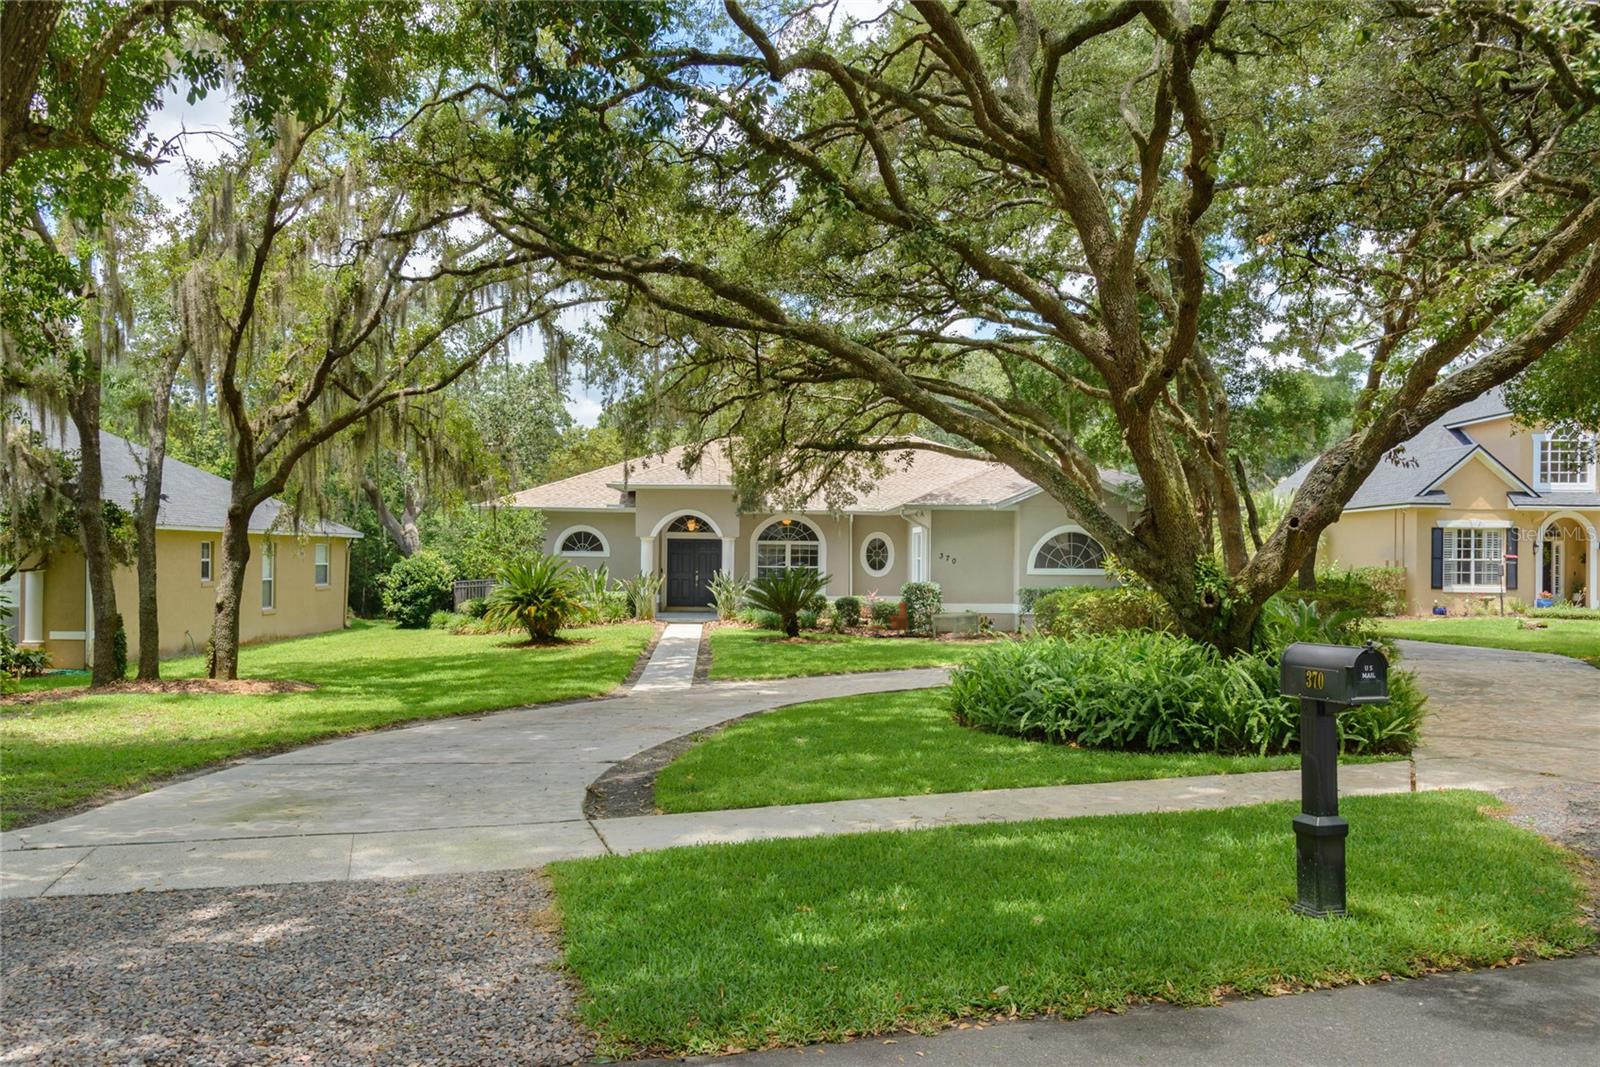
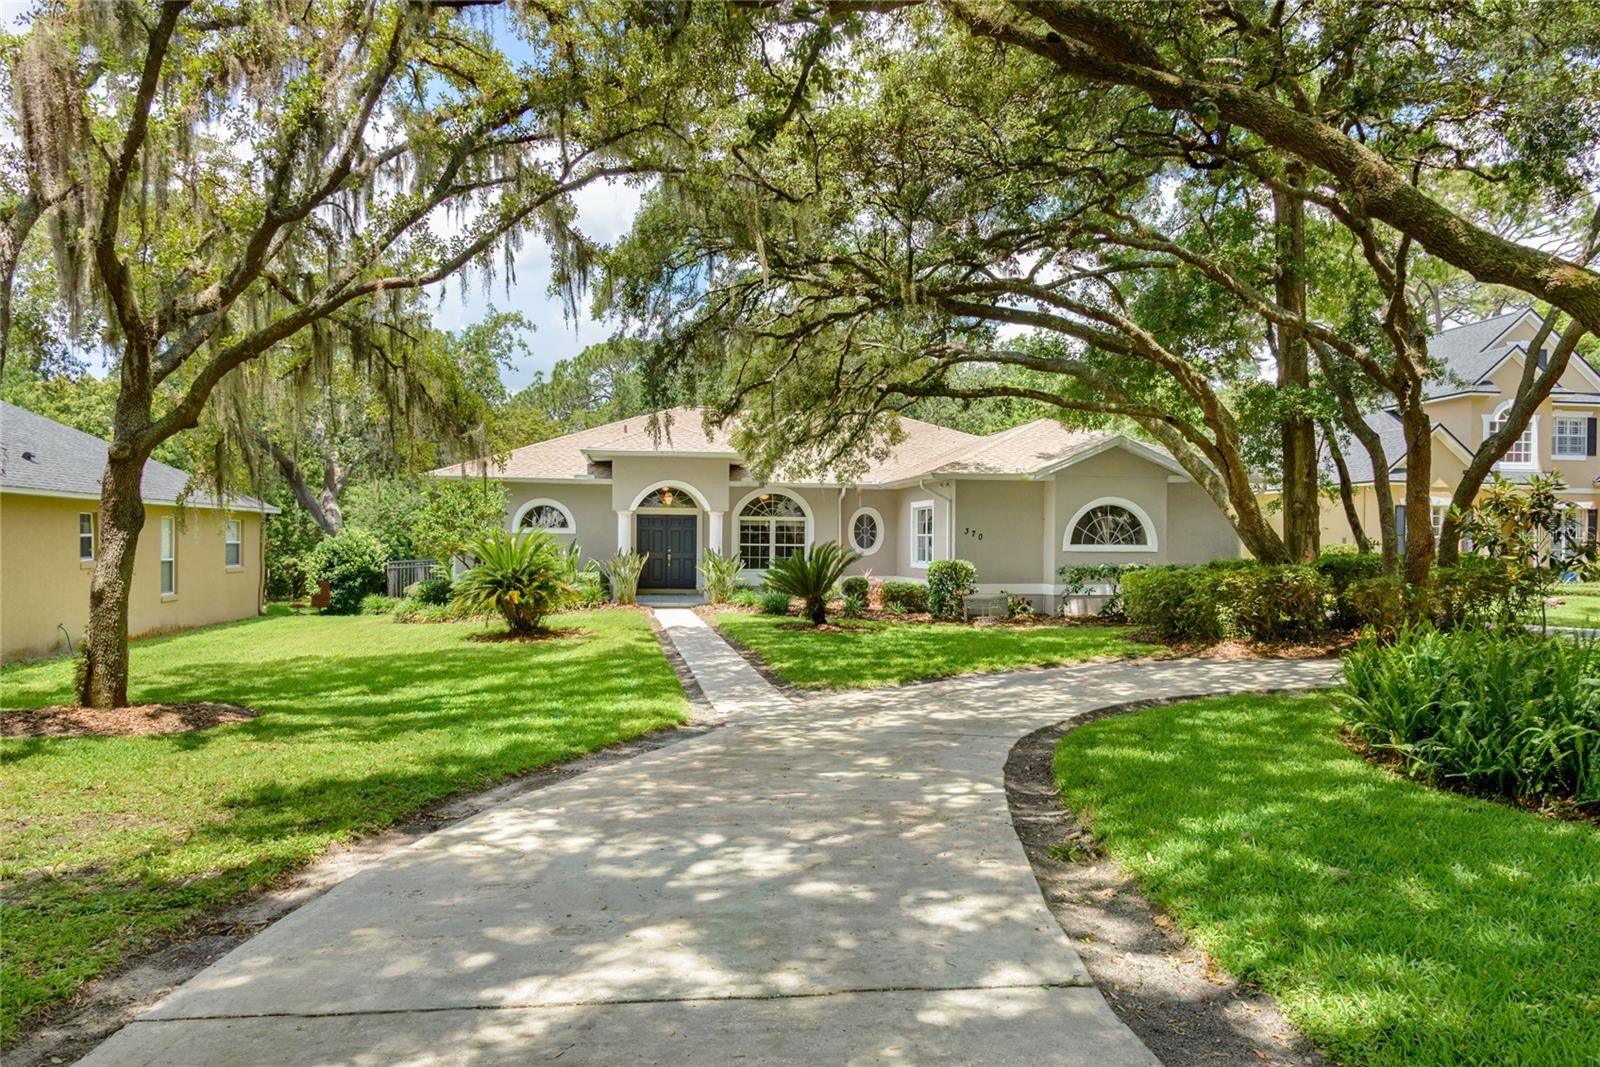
lounge chair: present [871,601,908,637] -> present [290,581,330,615]

